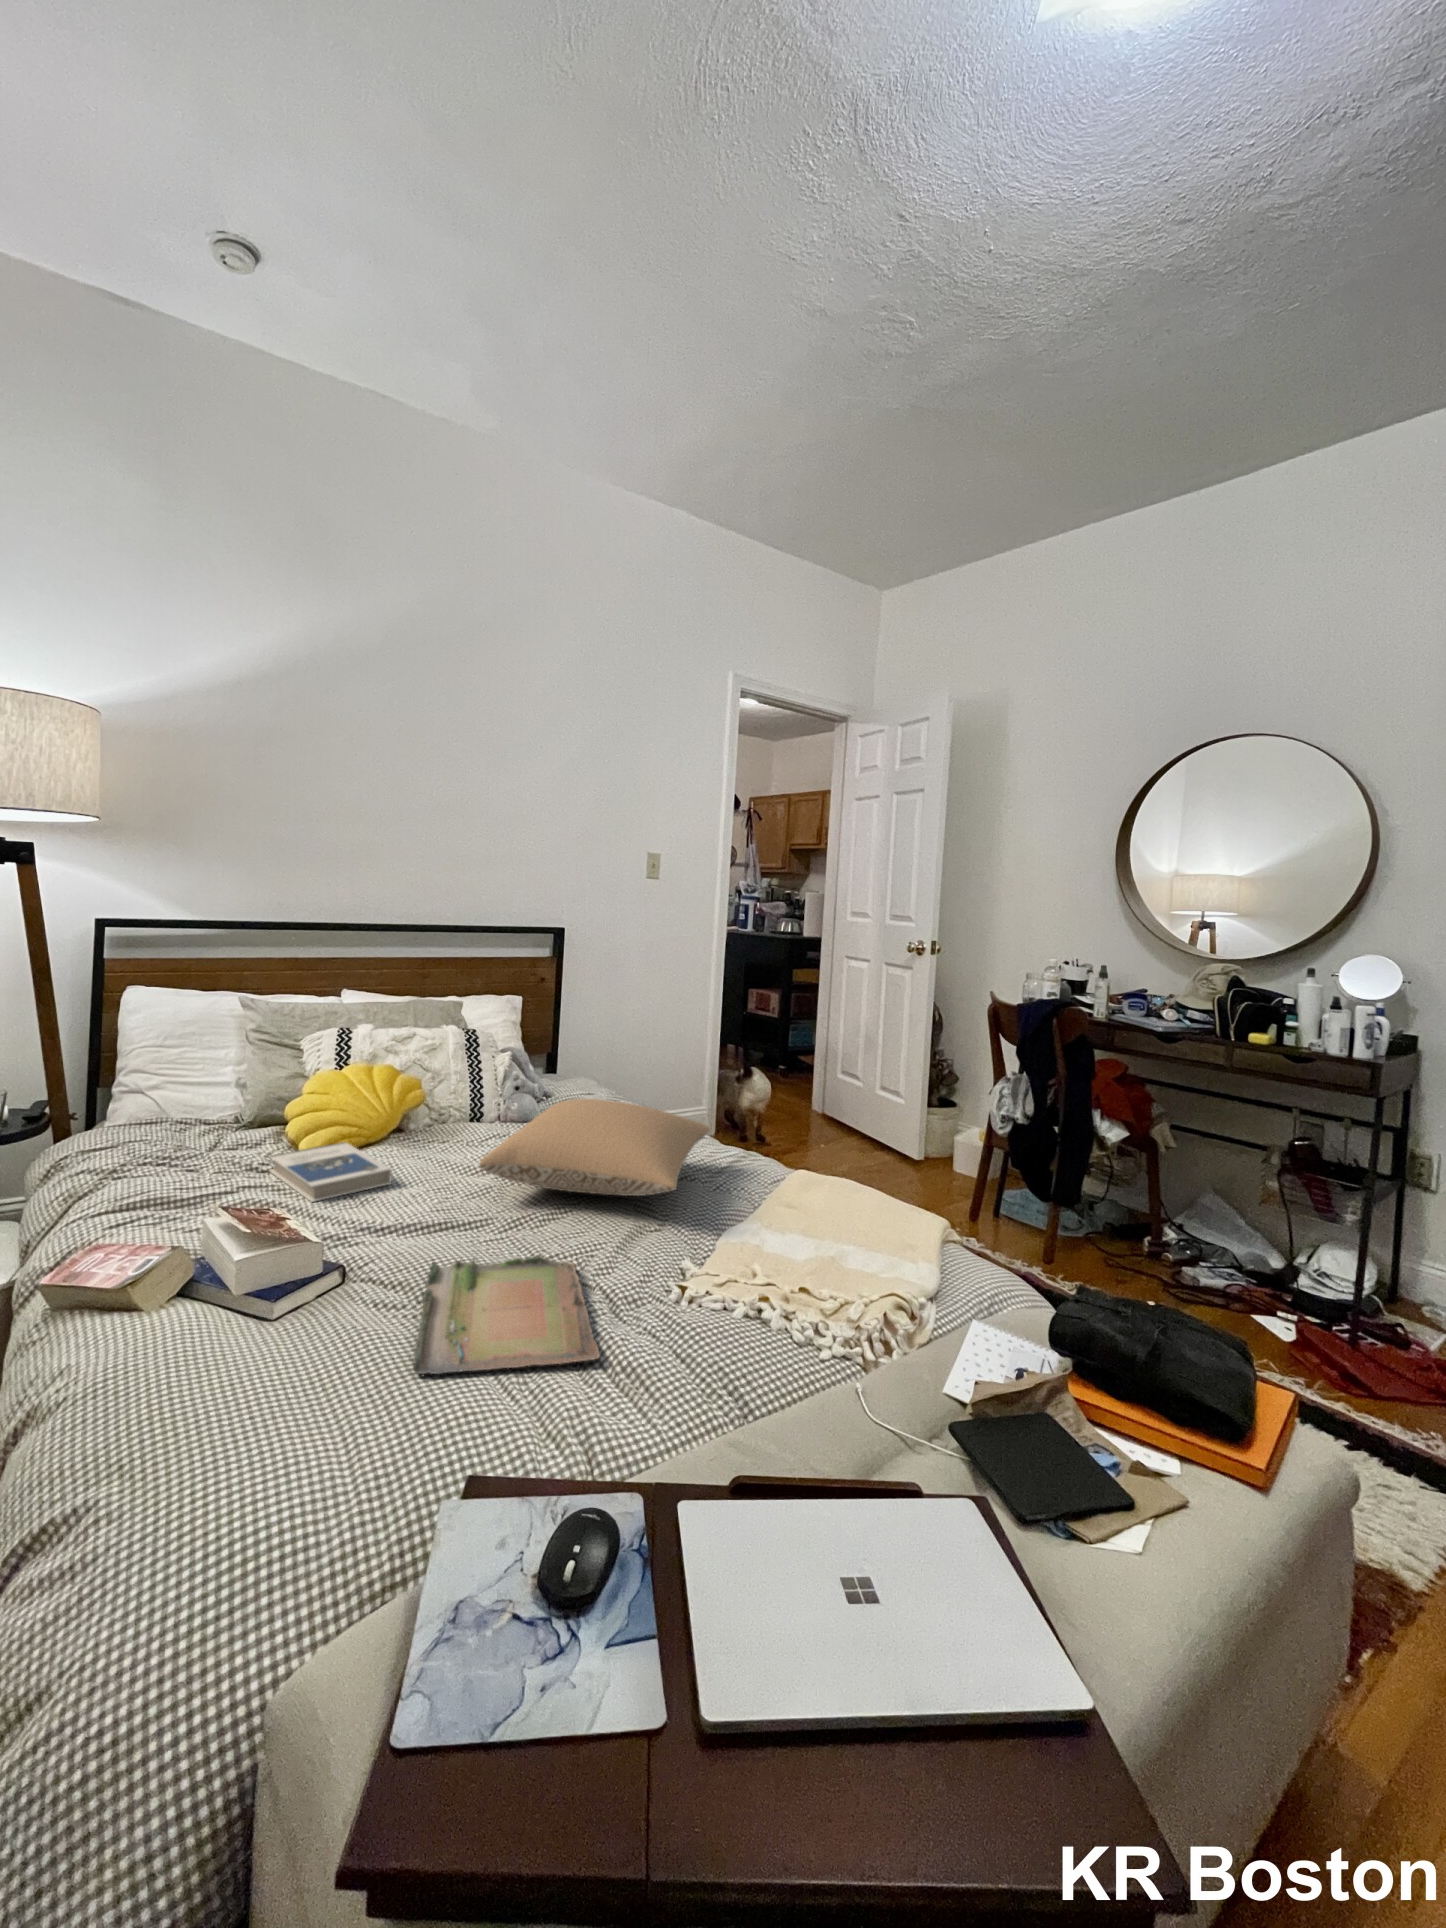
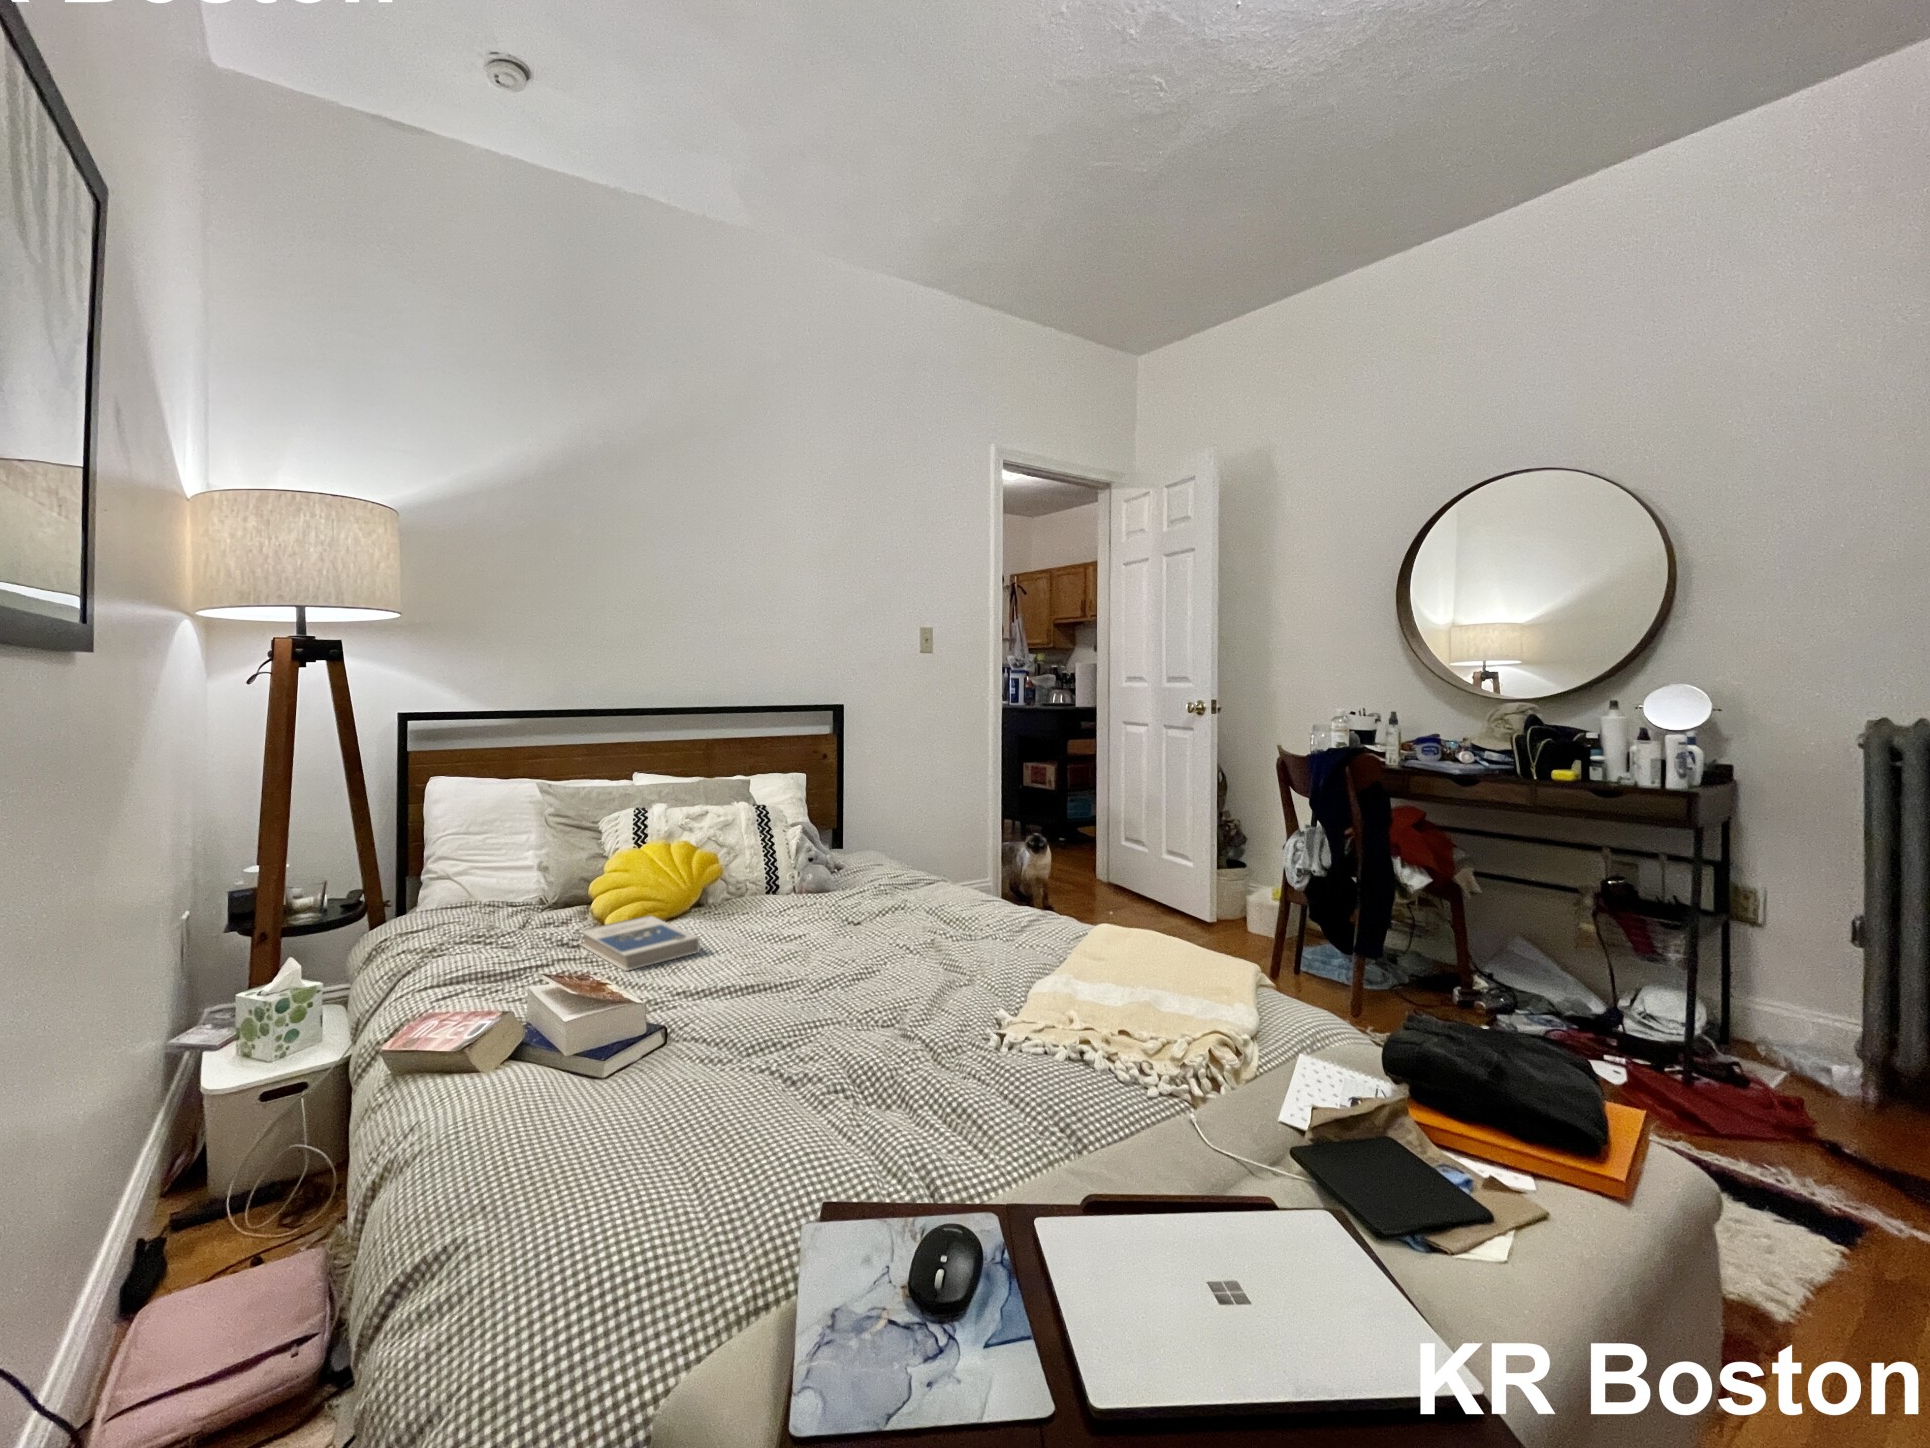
pillow: present [480,1099,710,1196] -> none [786,863,1009,952]
tray: present [413,1250,600,1376] -> none [747,999,930,1122]

